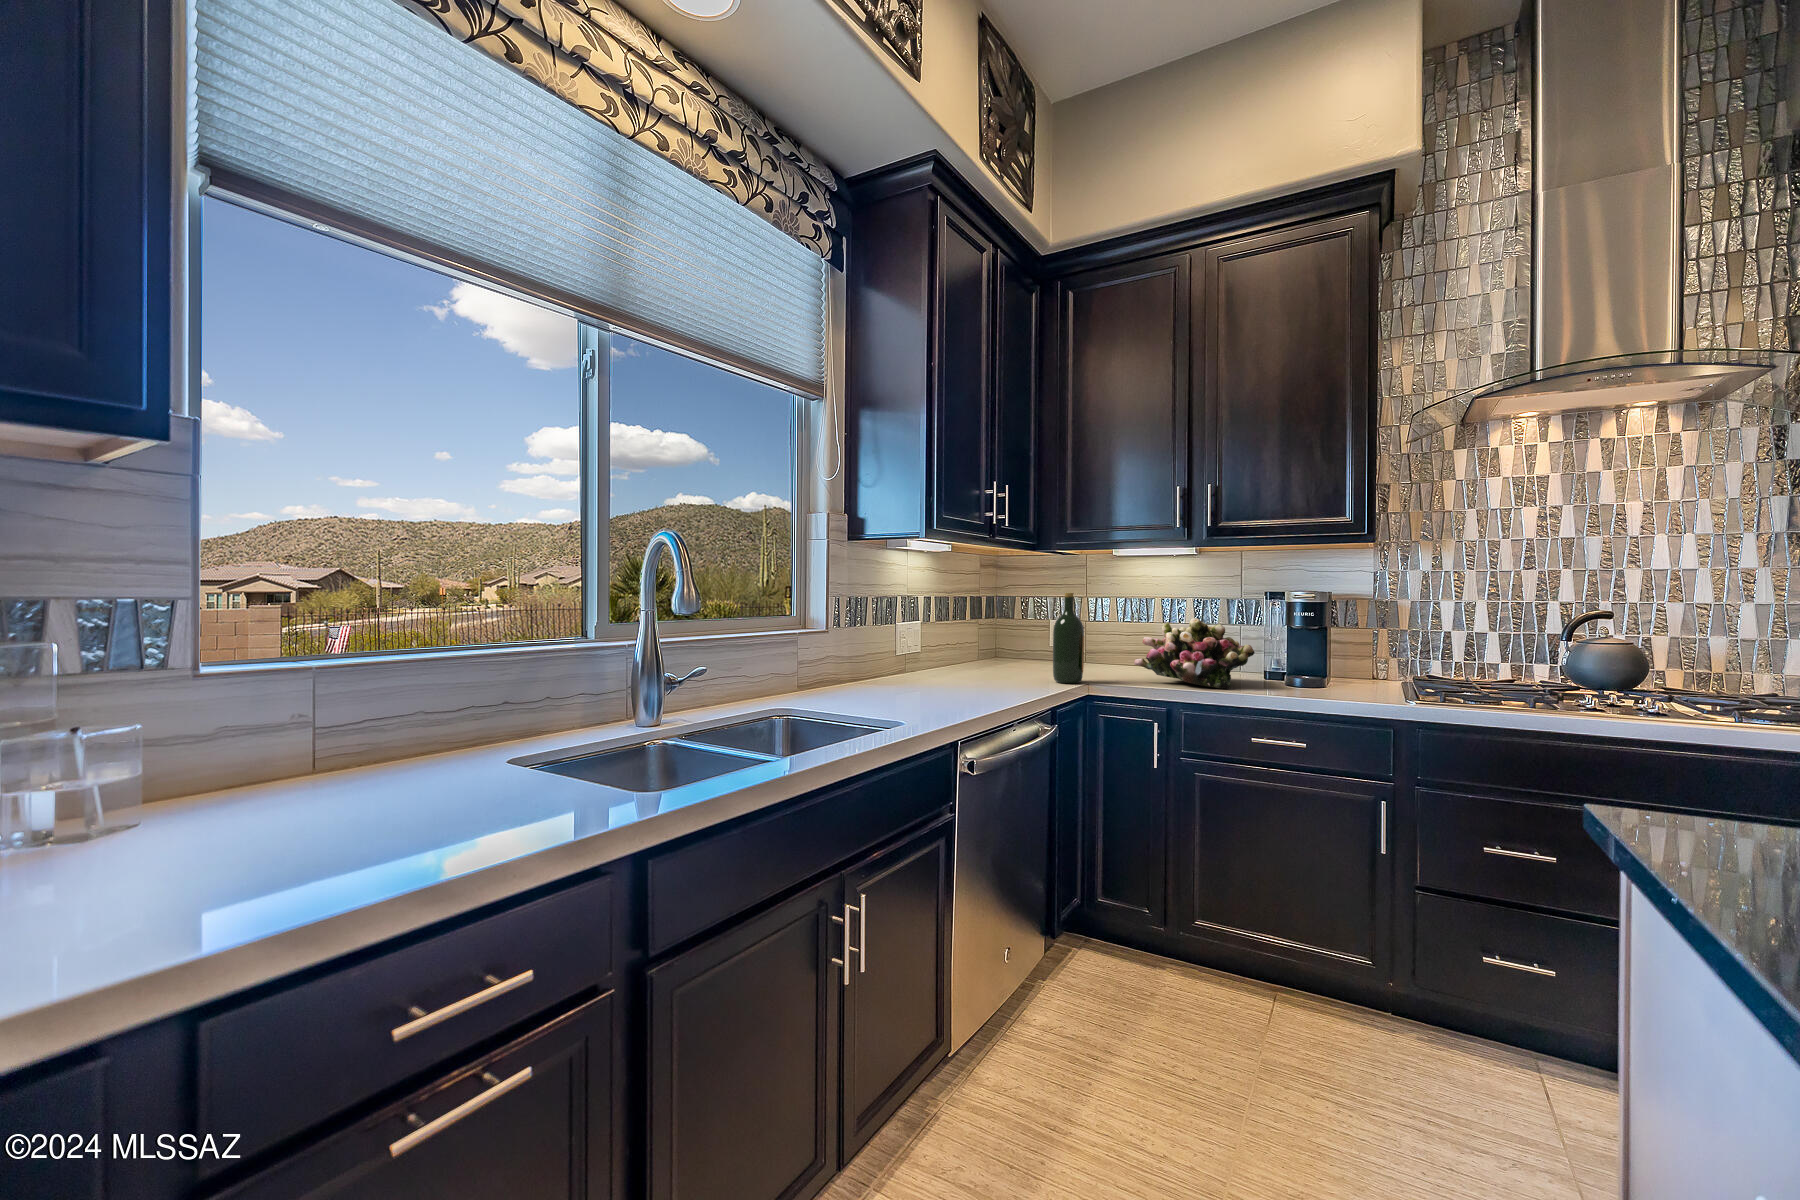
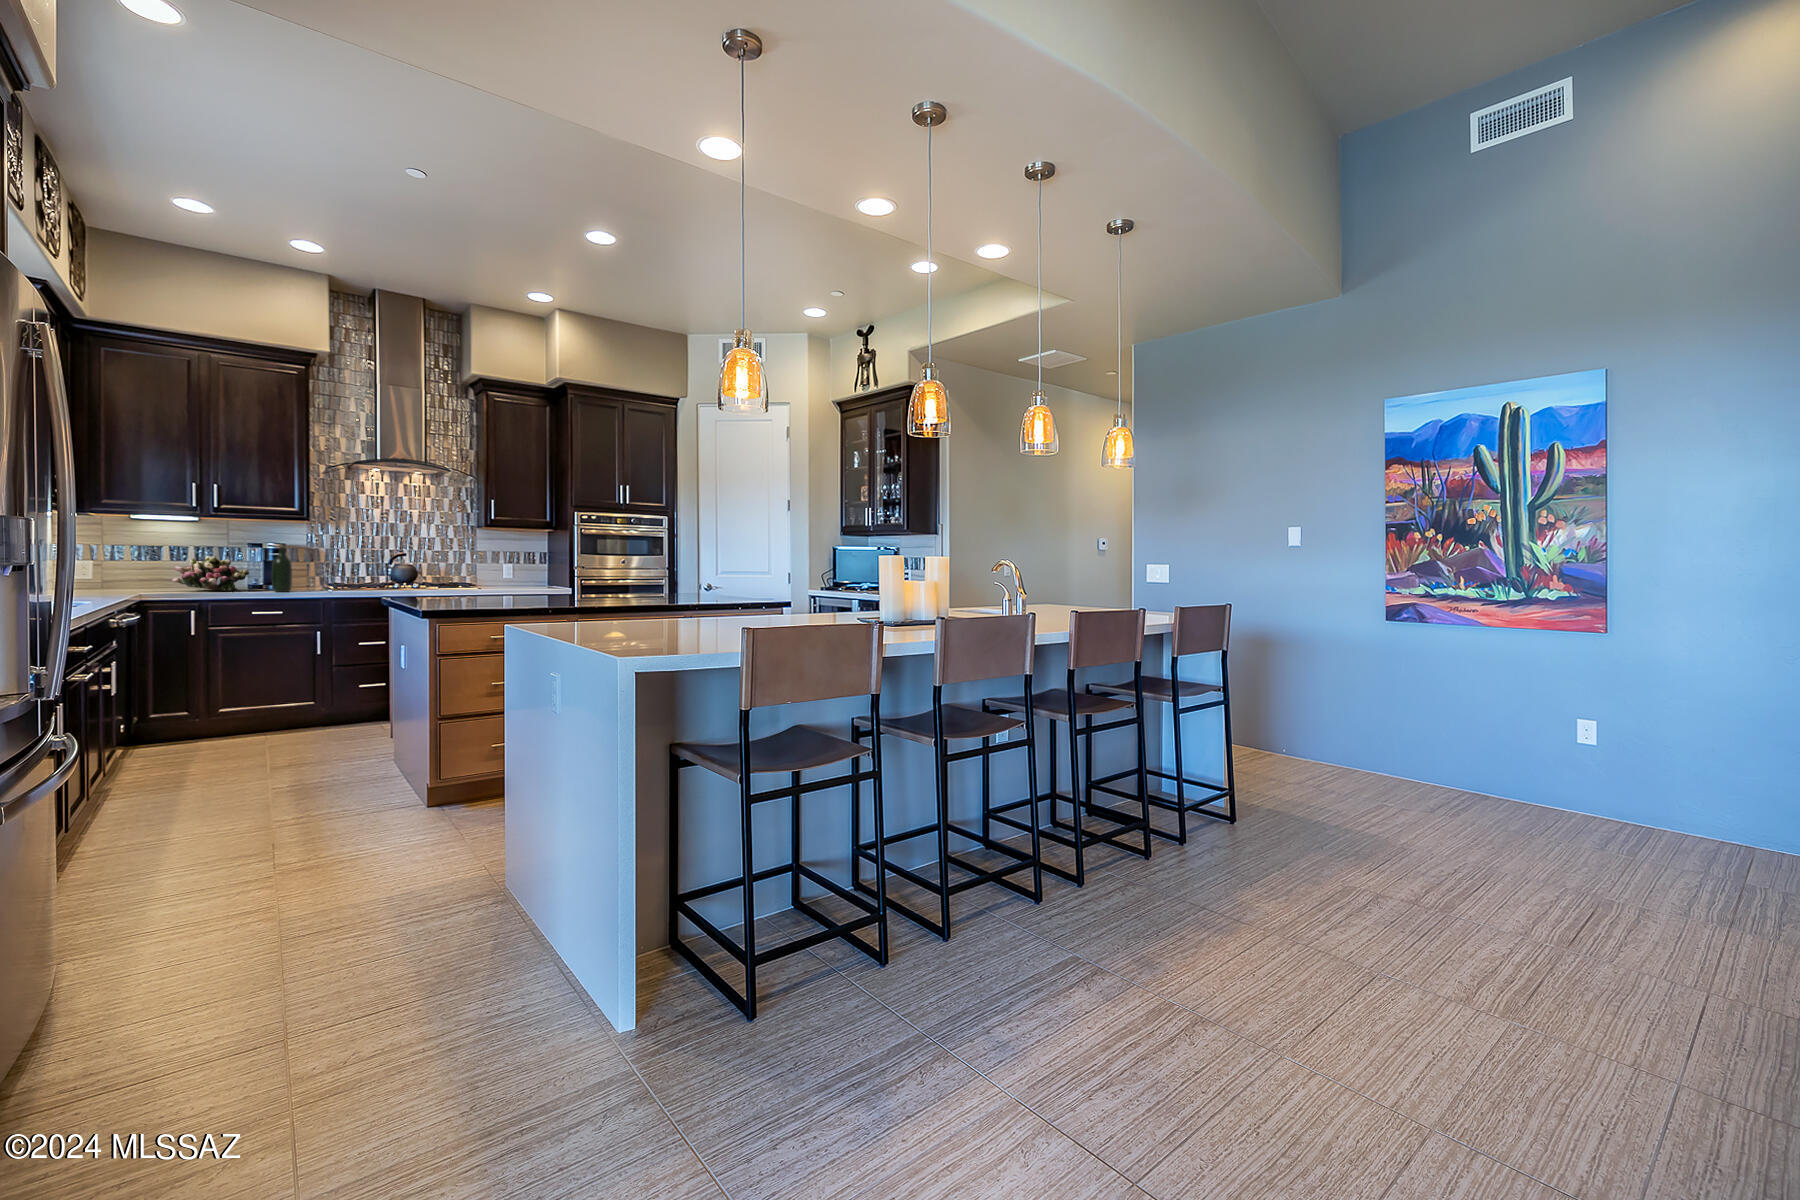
wine bottle: present [1053,593,1084,683] -> present [272,545,292,592]

